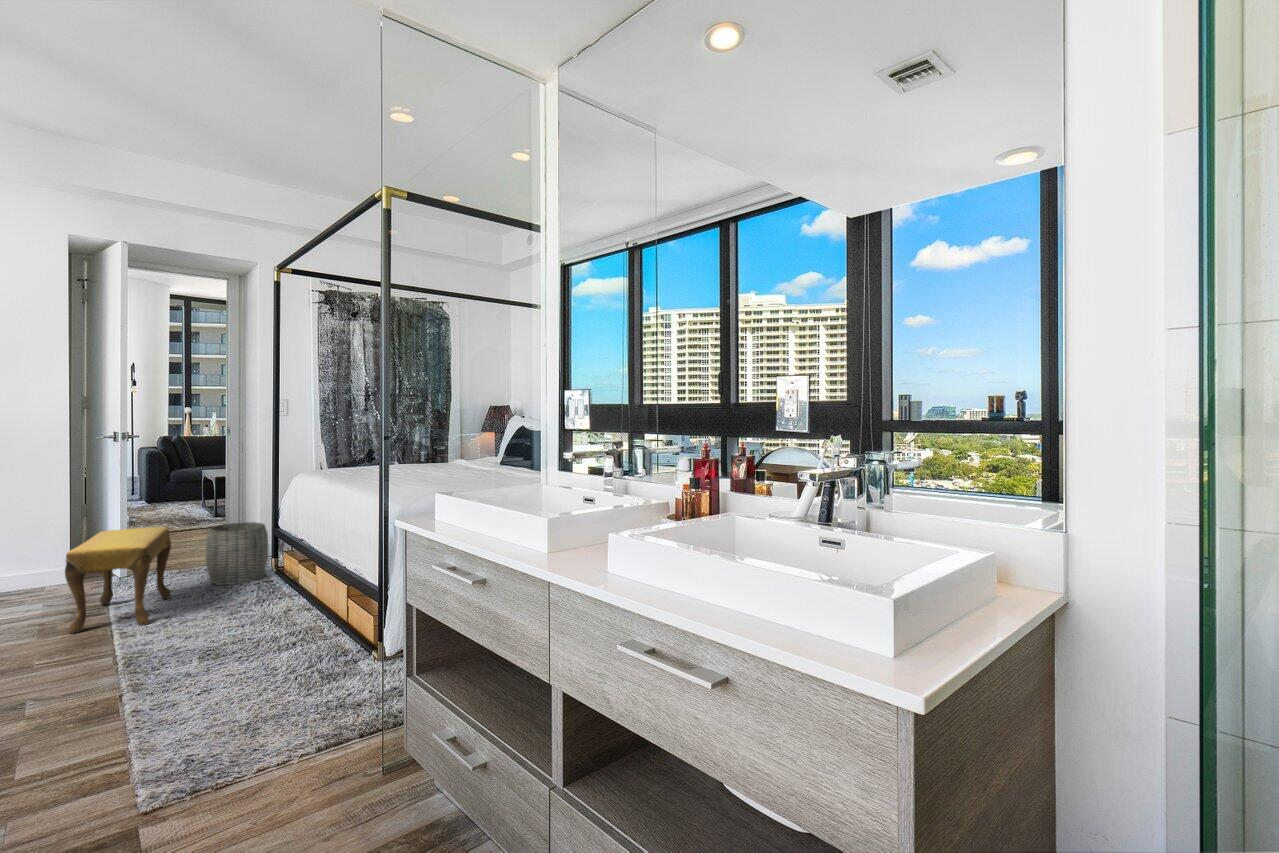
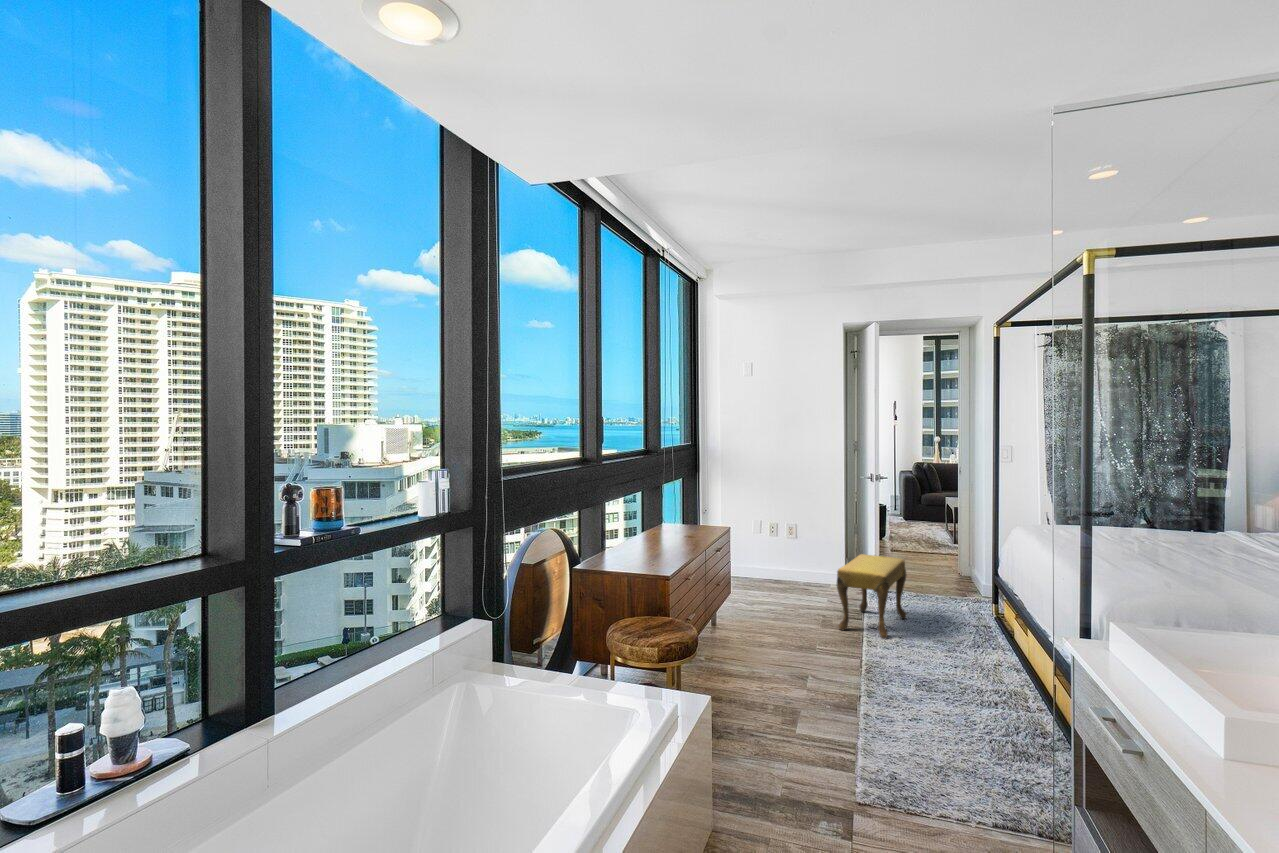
woven basket: present [206,522,268,585] -> none [934,562,988,622]

